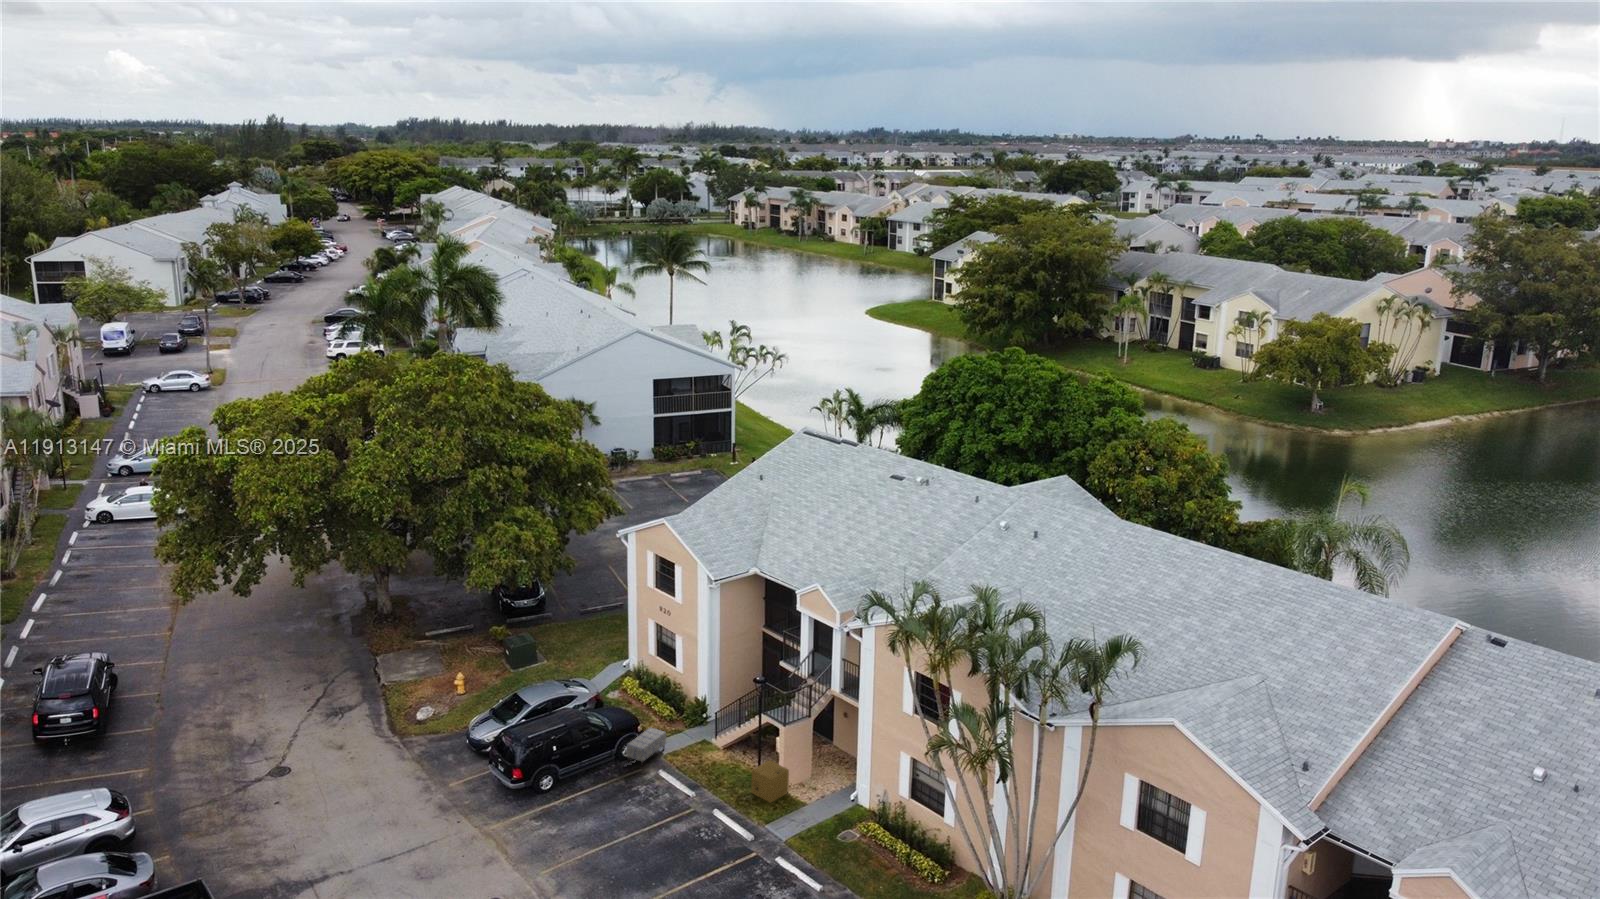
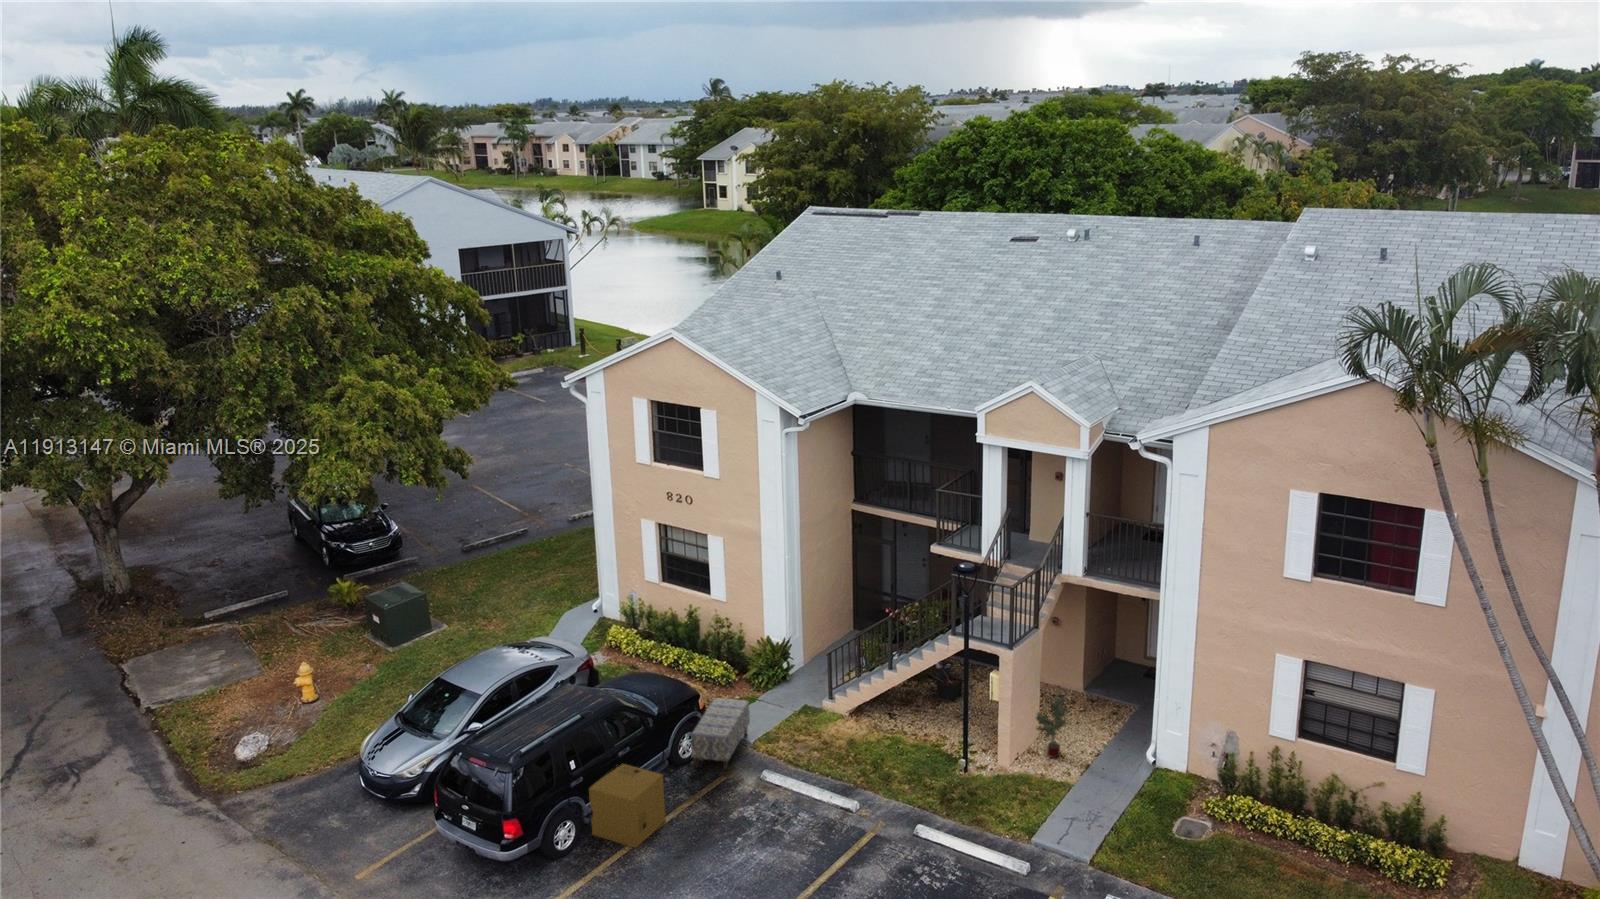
potted tree: none [802,755,824,790] -> present [1036,696,1068,758]
cardboard box: present [751,760,789,803] -> present [589,764,666,848]

